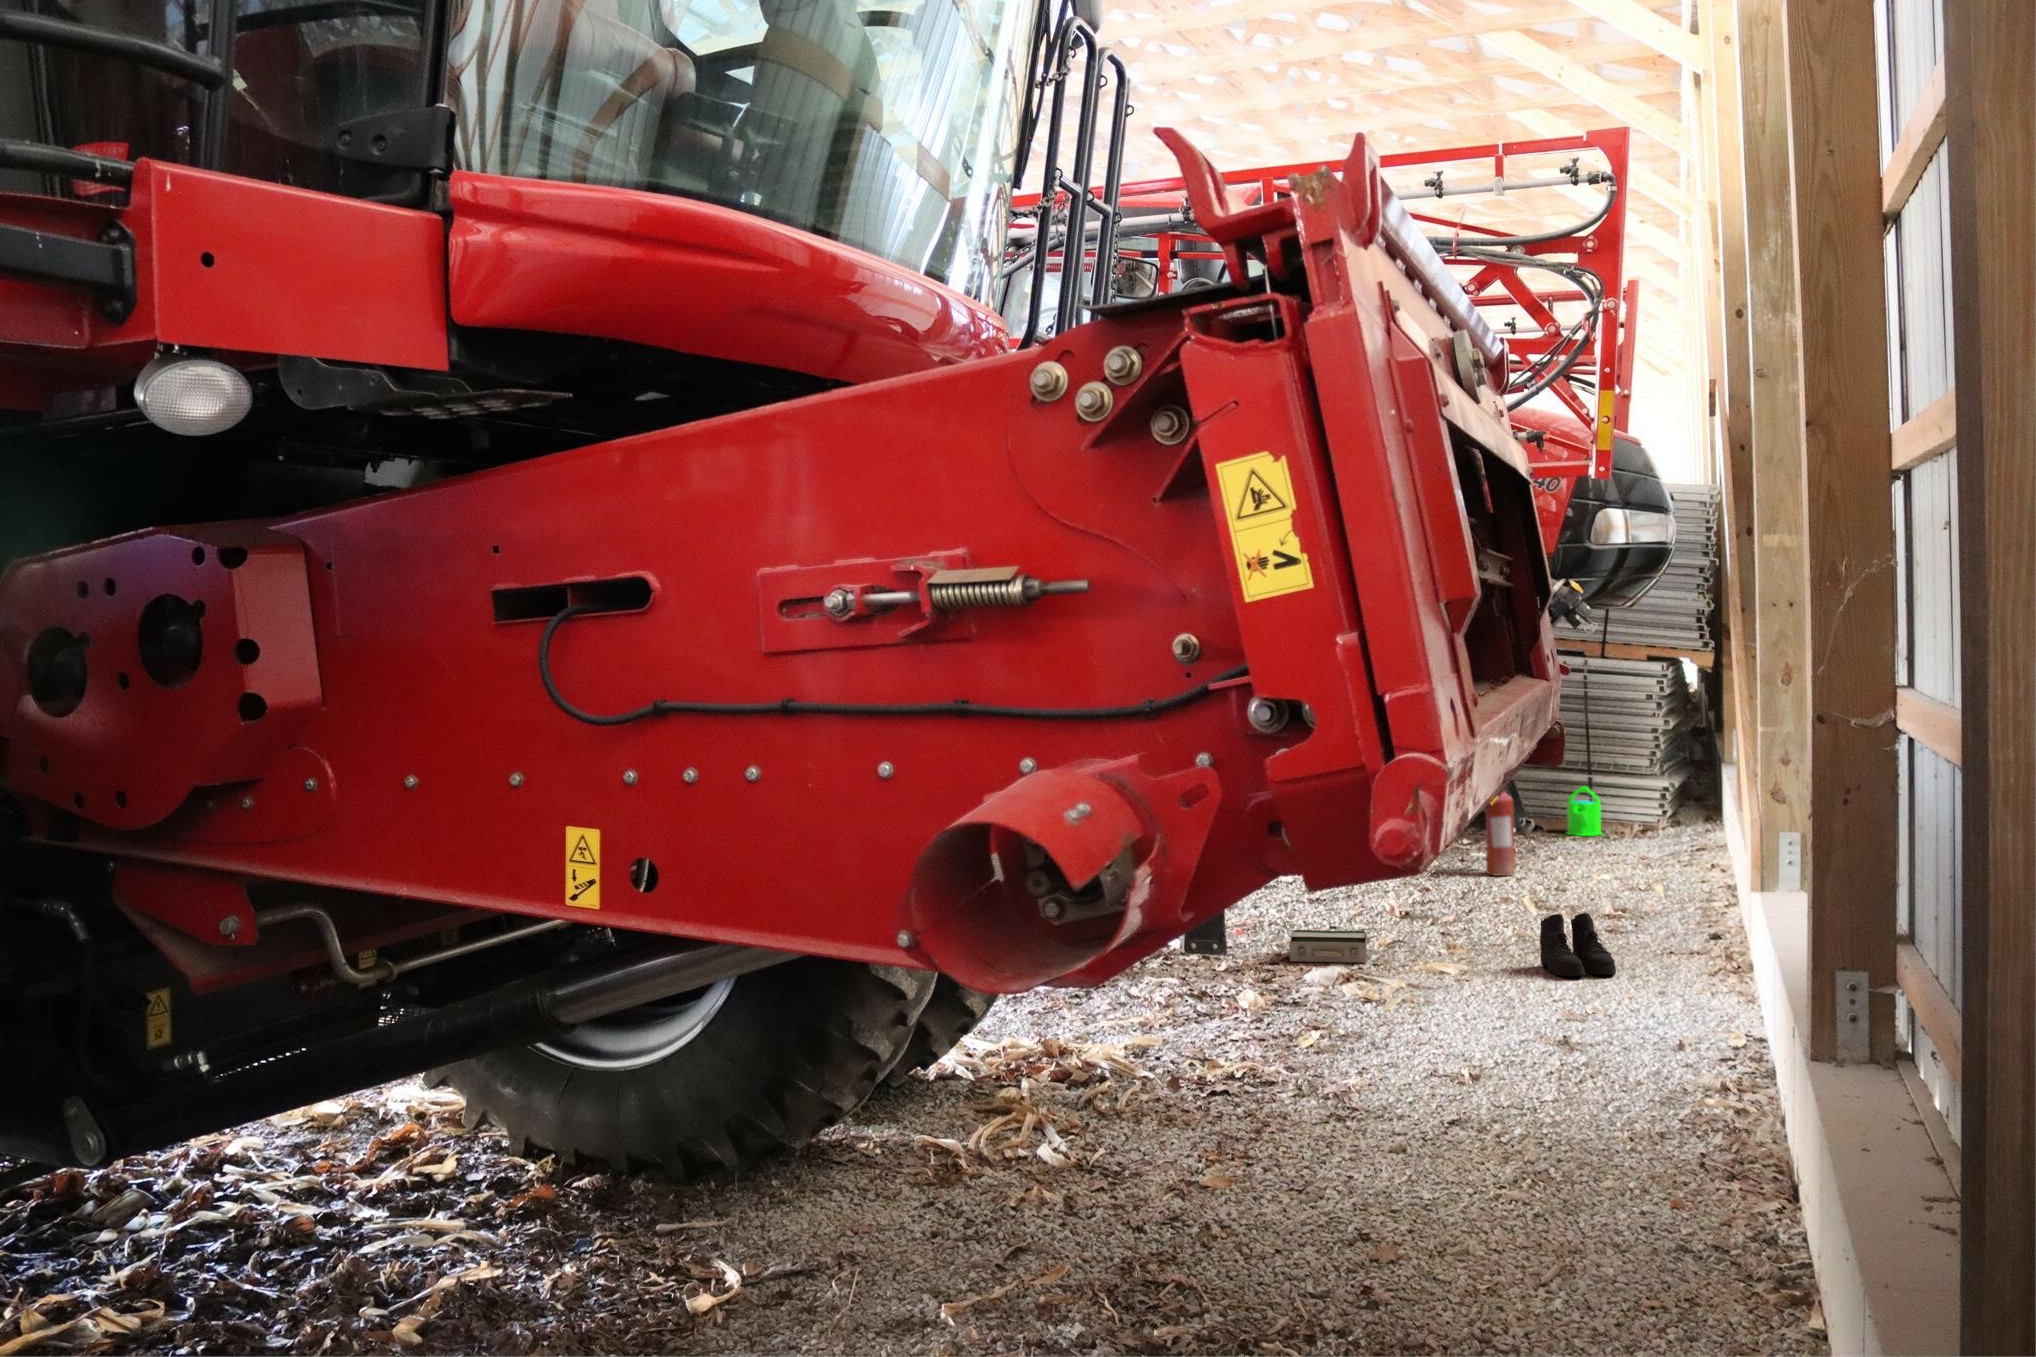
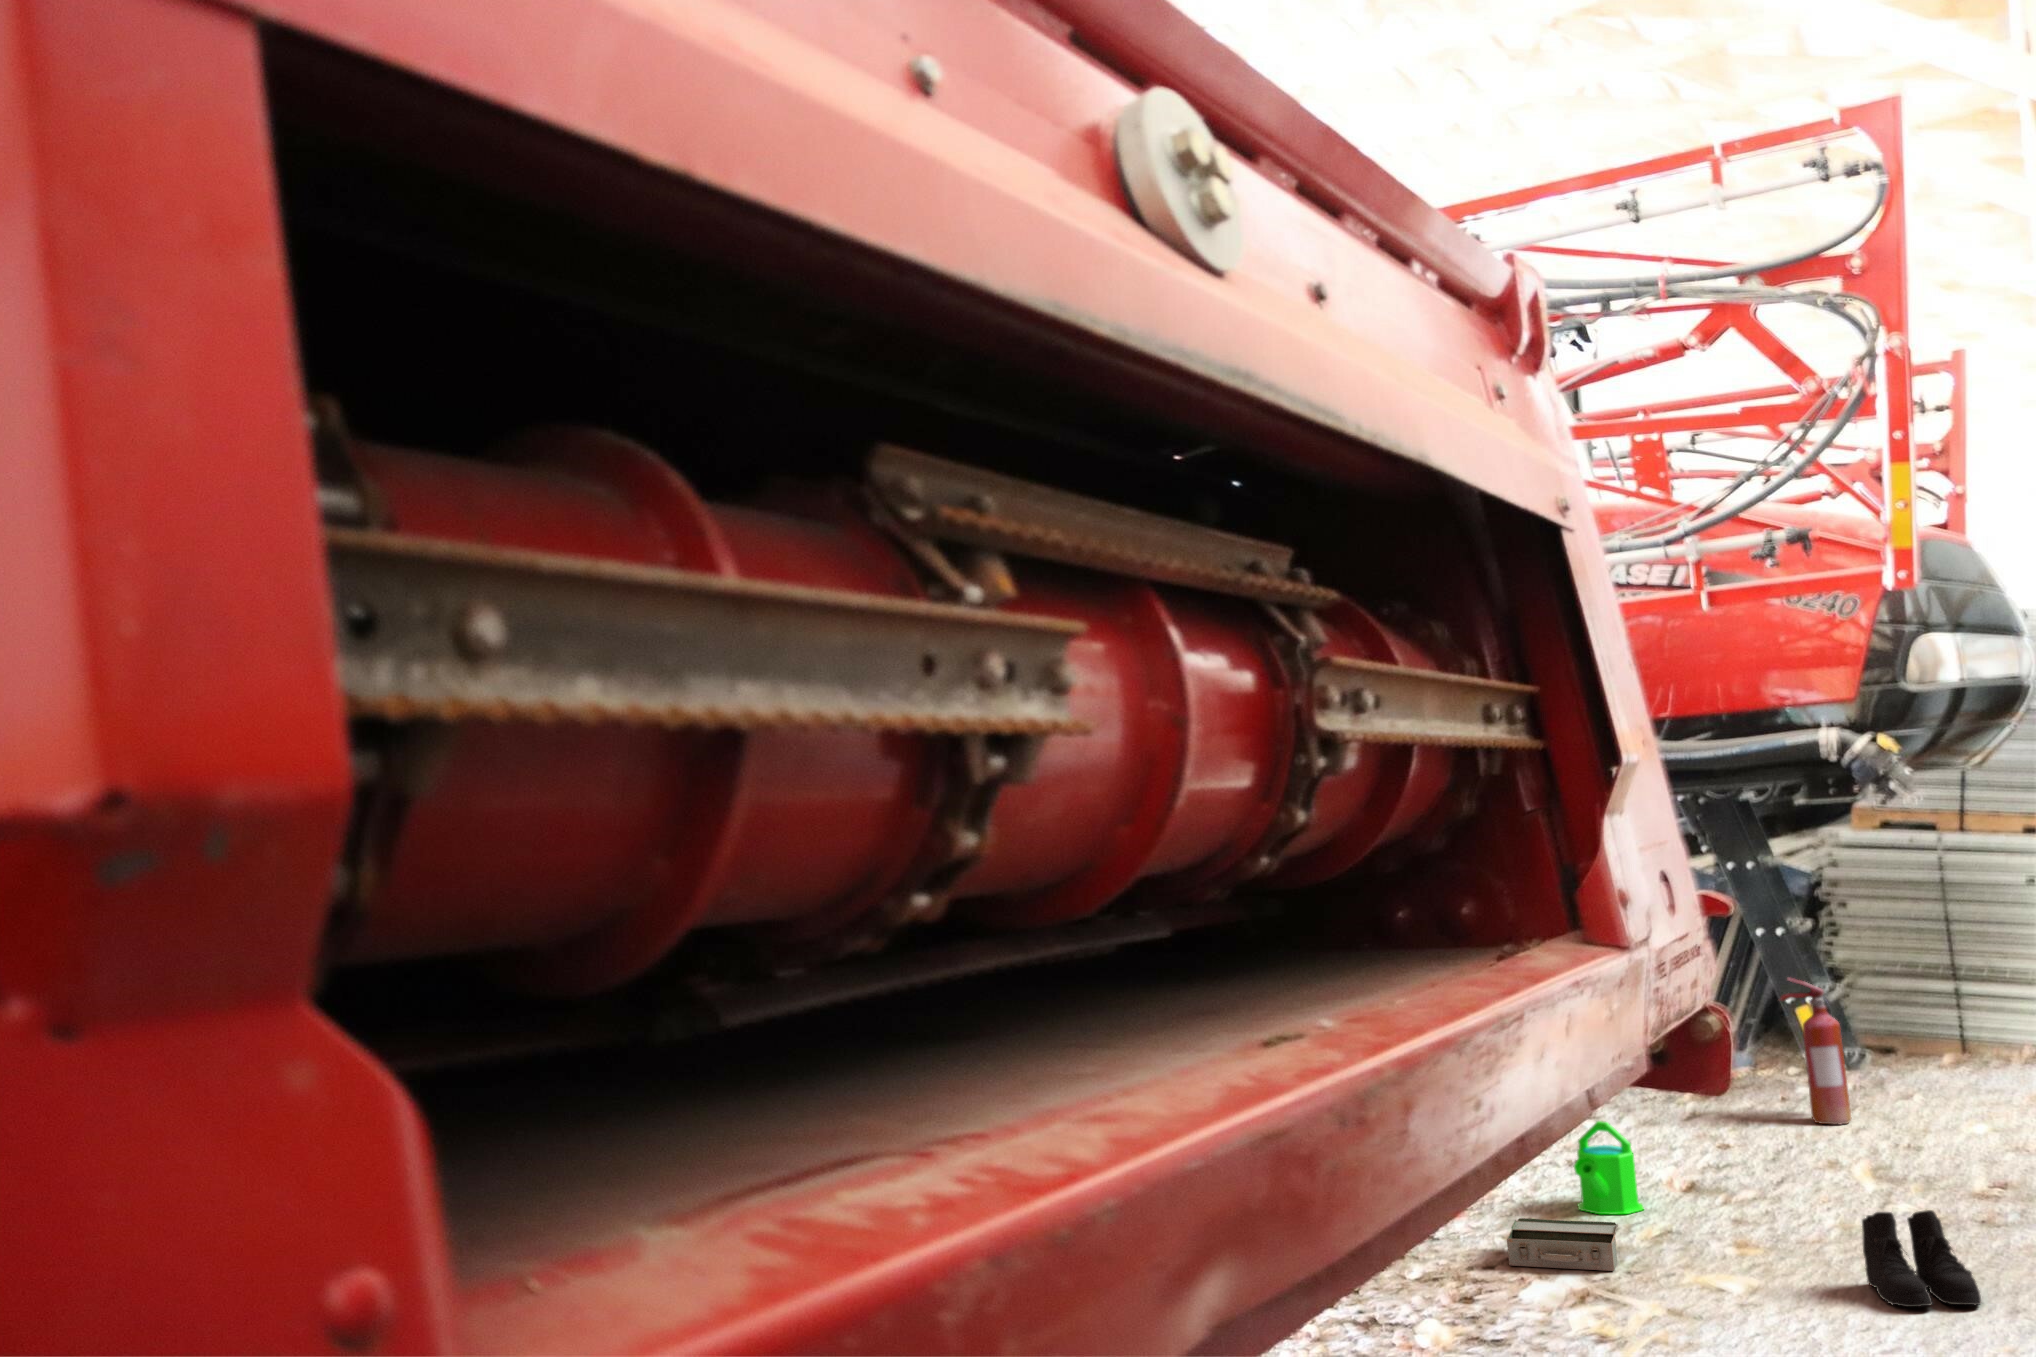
watering can: present [1567,786,1603,836] -> present [1574,1121,1644,1214]

